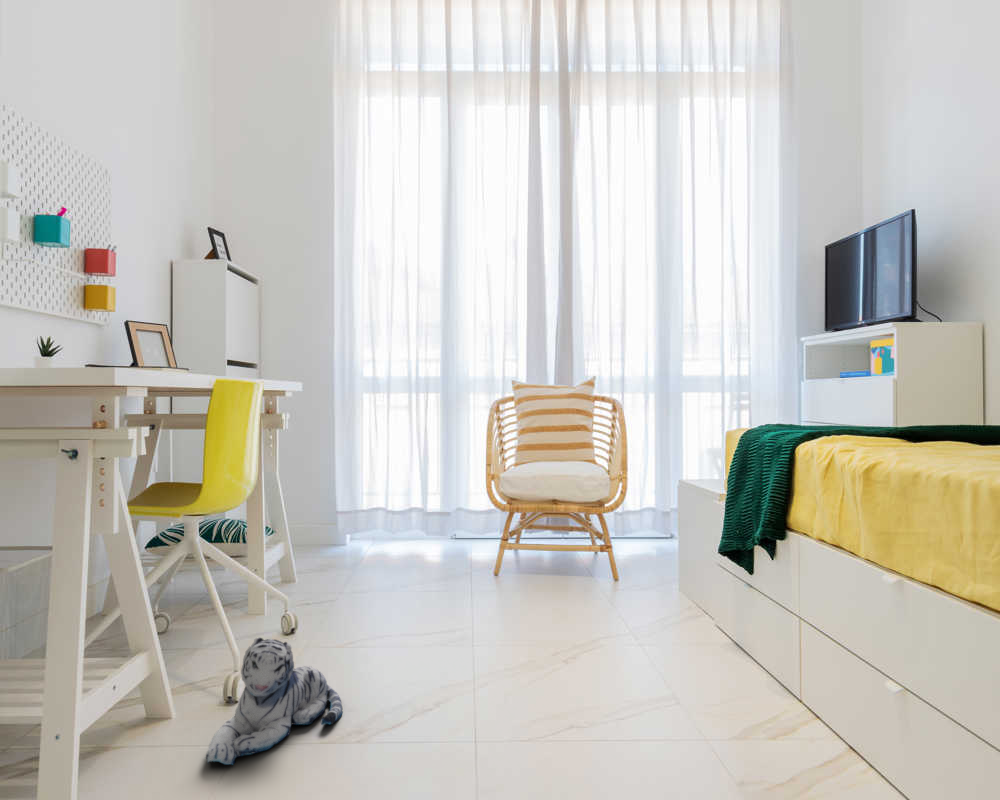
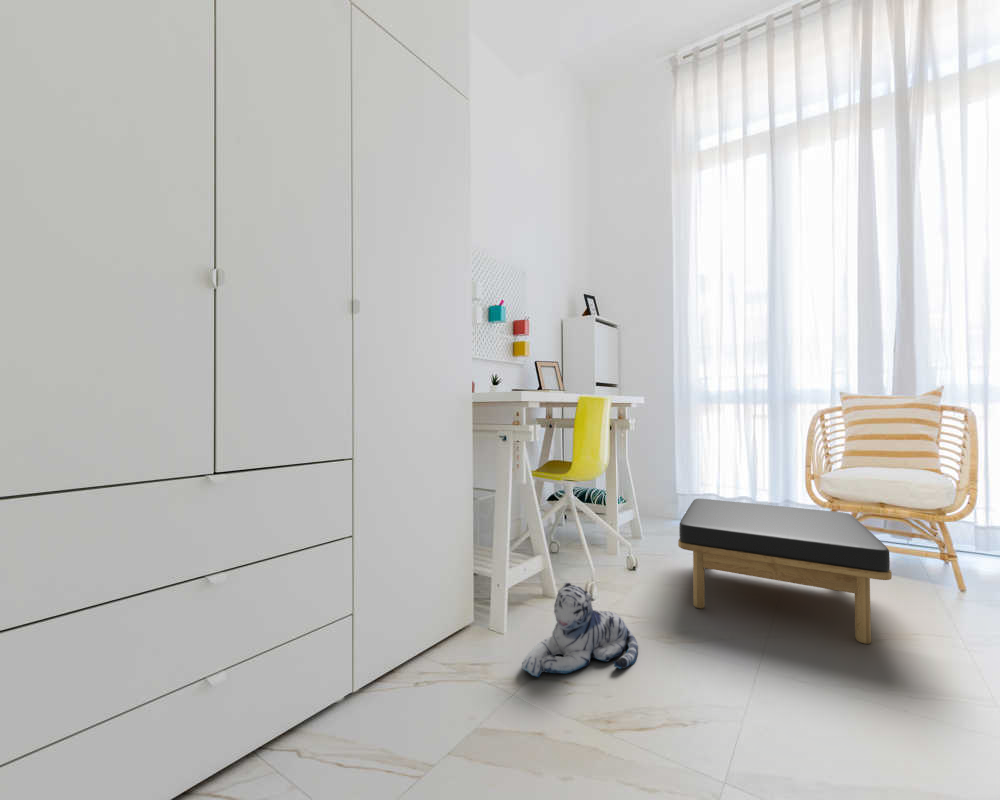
ottoman: none [368,513,566,646] -> present [678,499,892,644]

